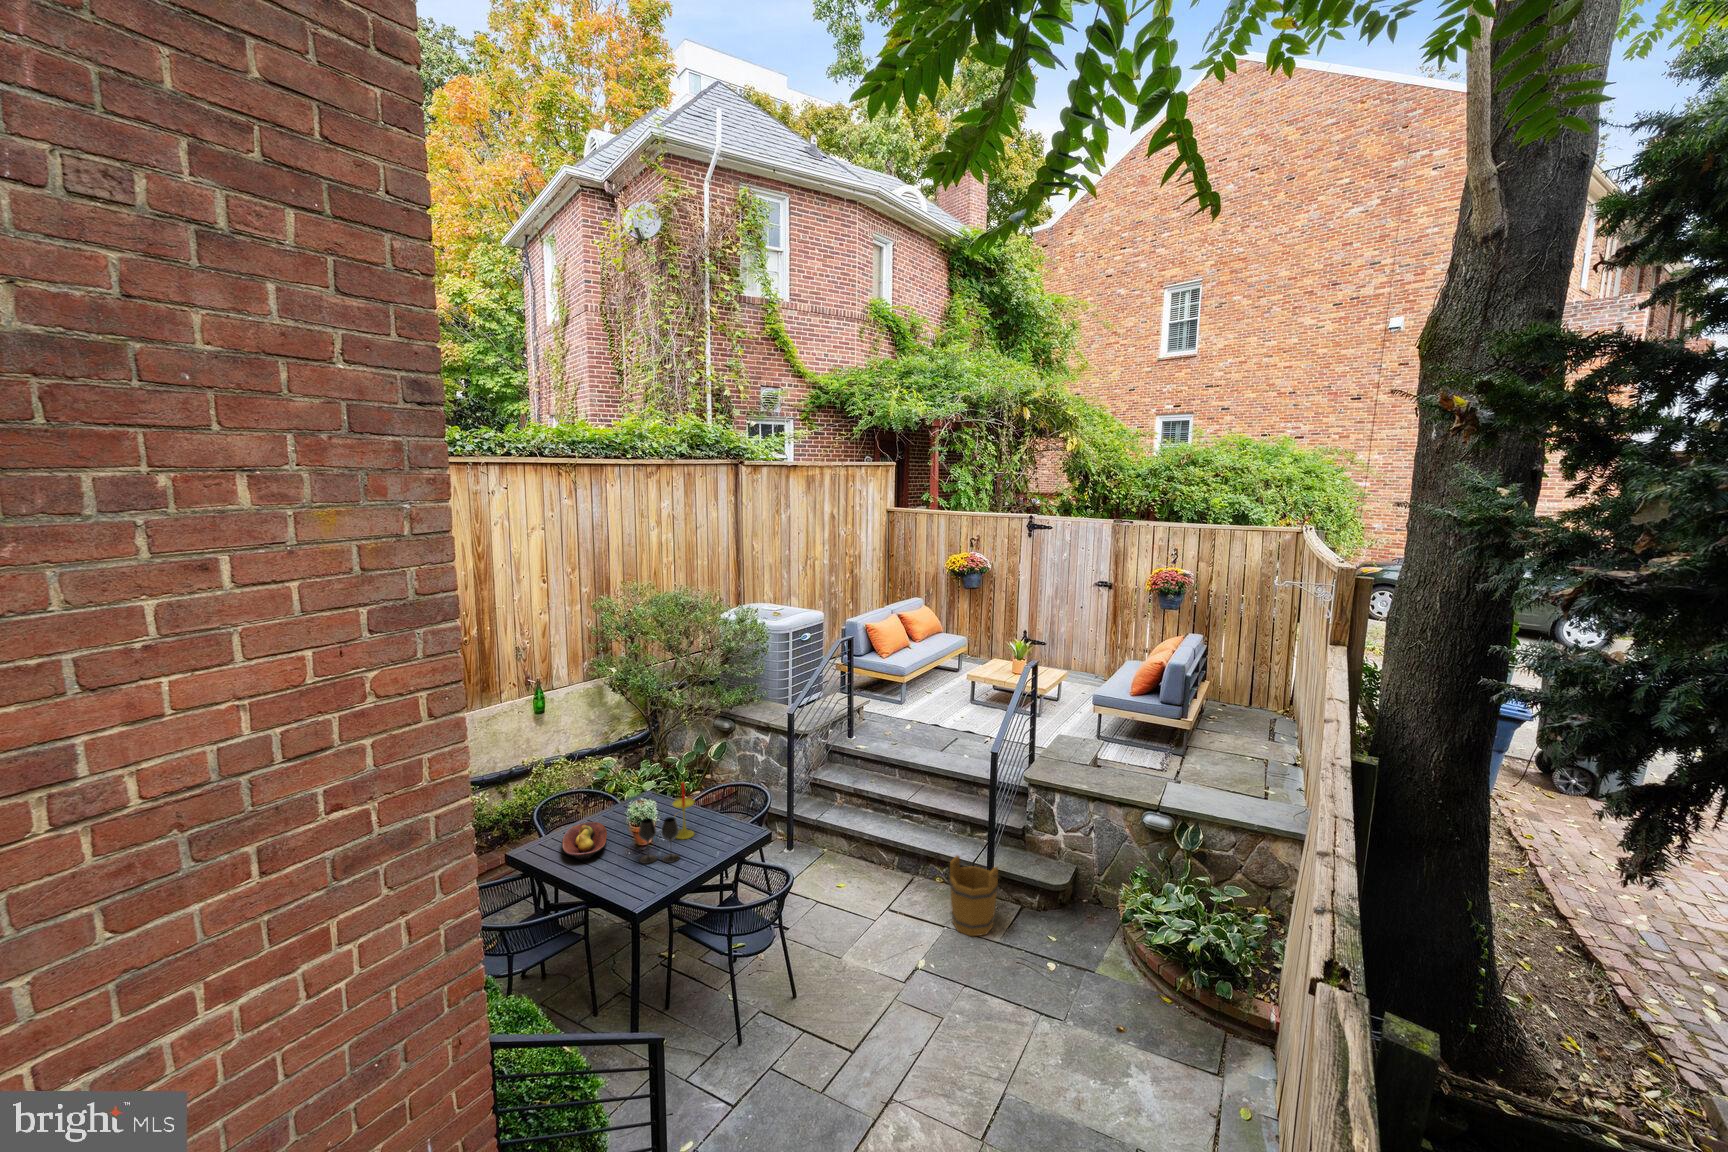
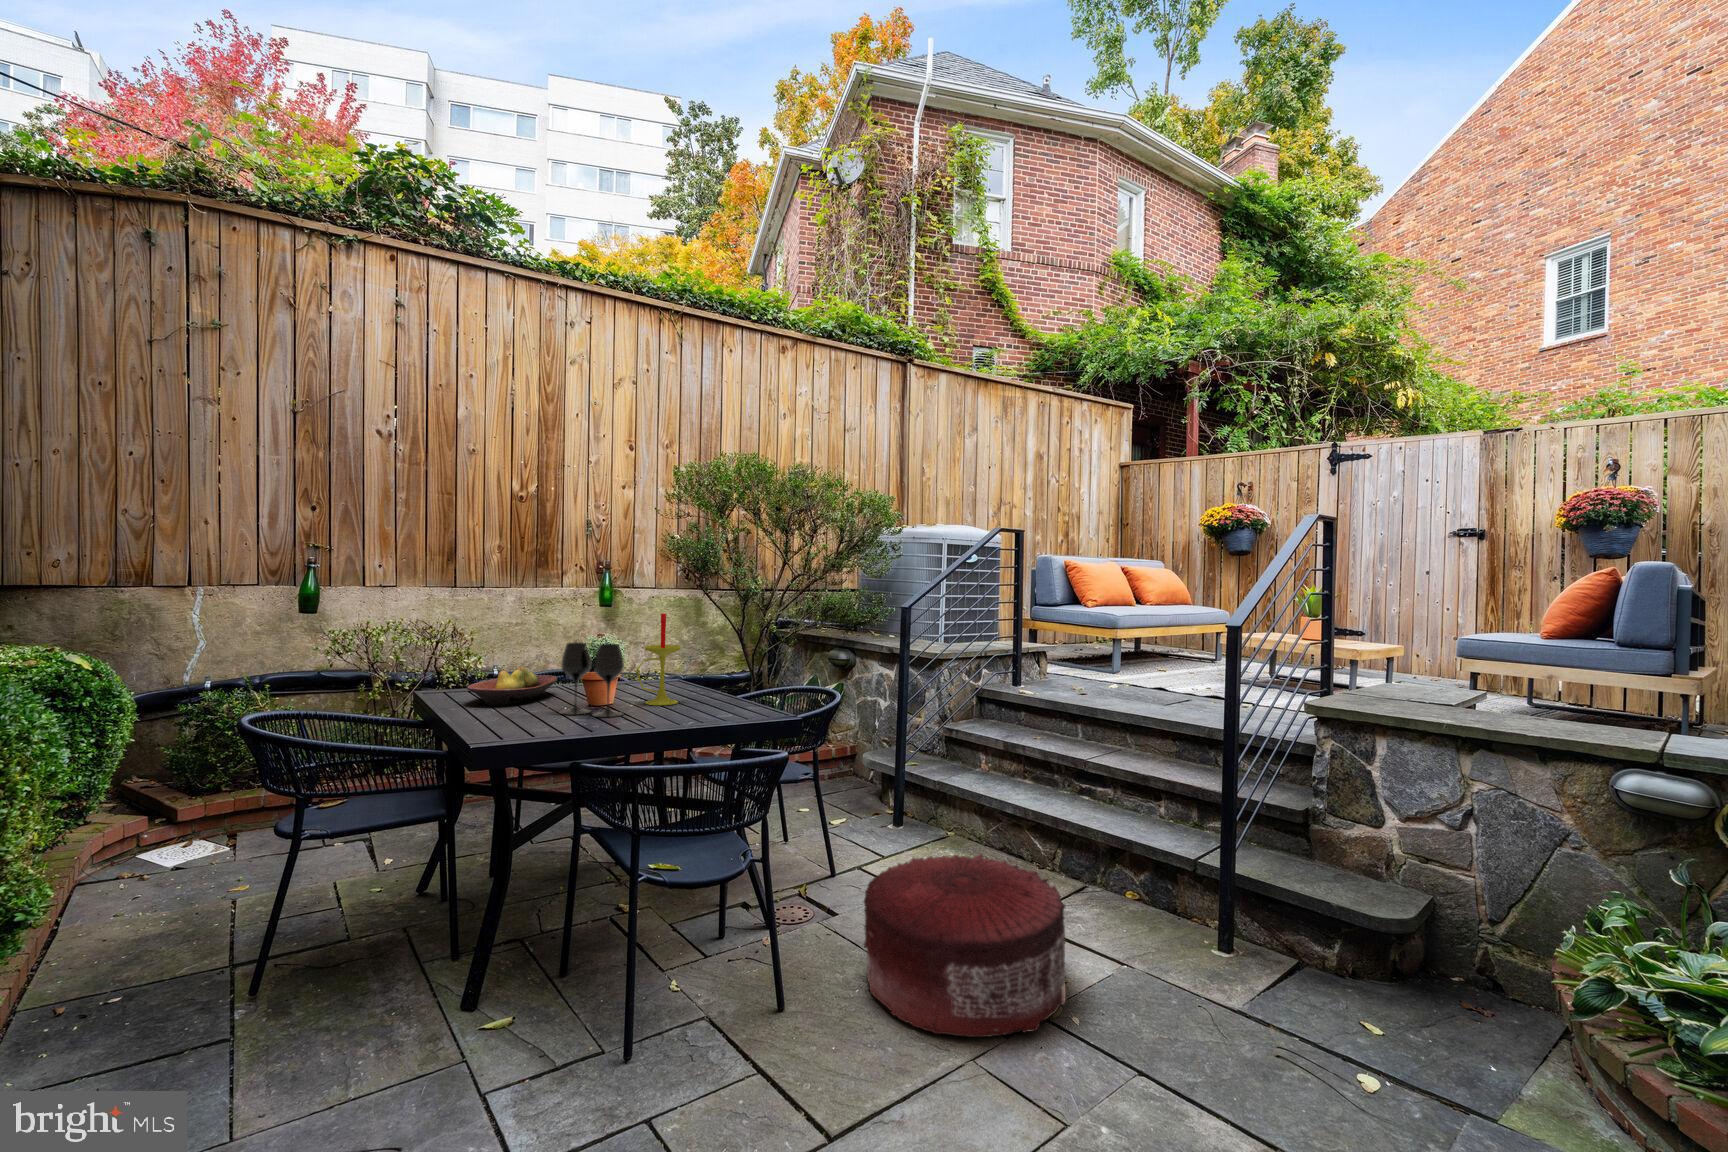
bucket: present [949,856,999,936] -> none [1132,822,1245,991]
pouf: none [827,887,927,990] -> present [864,854,1066,1037]

